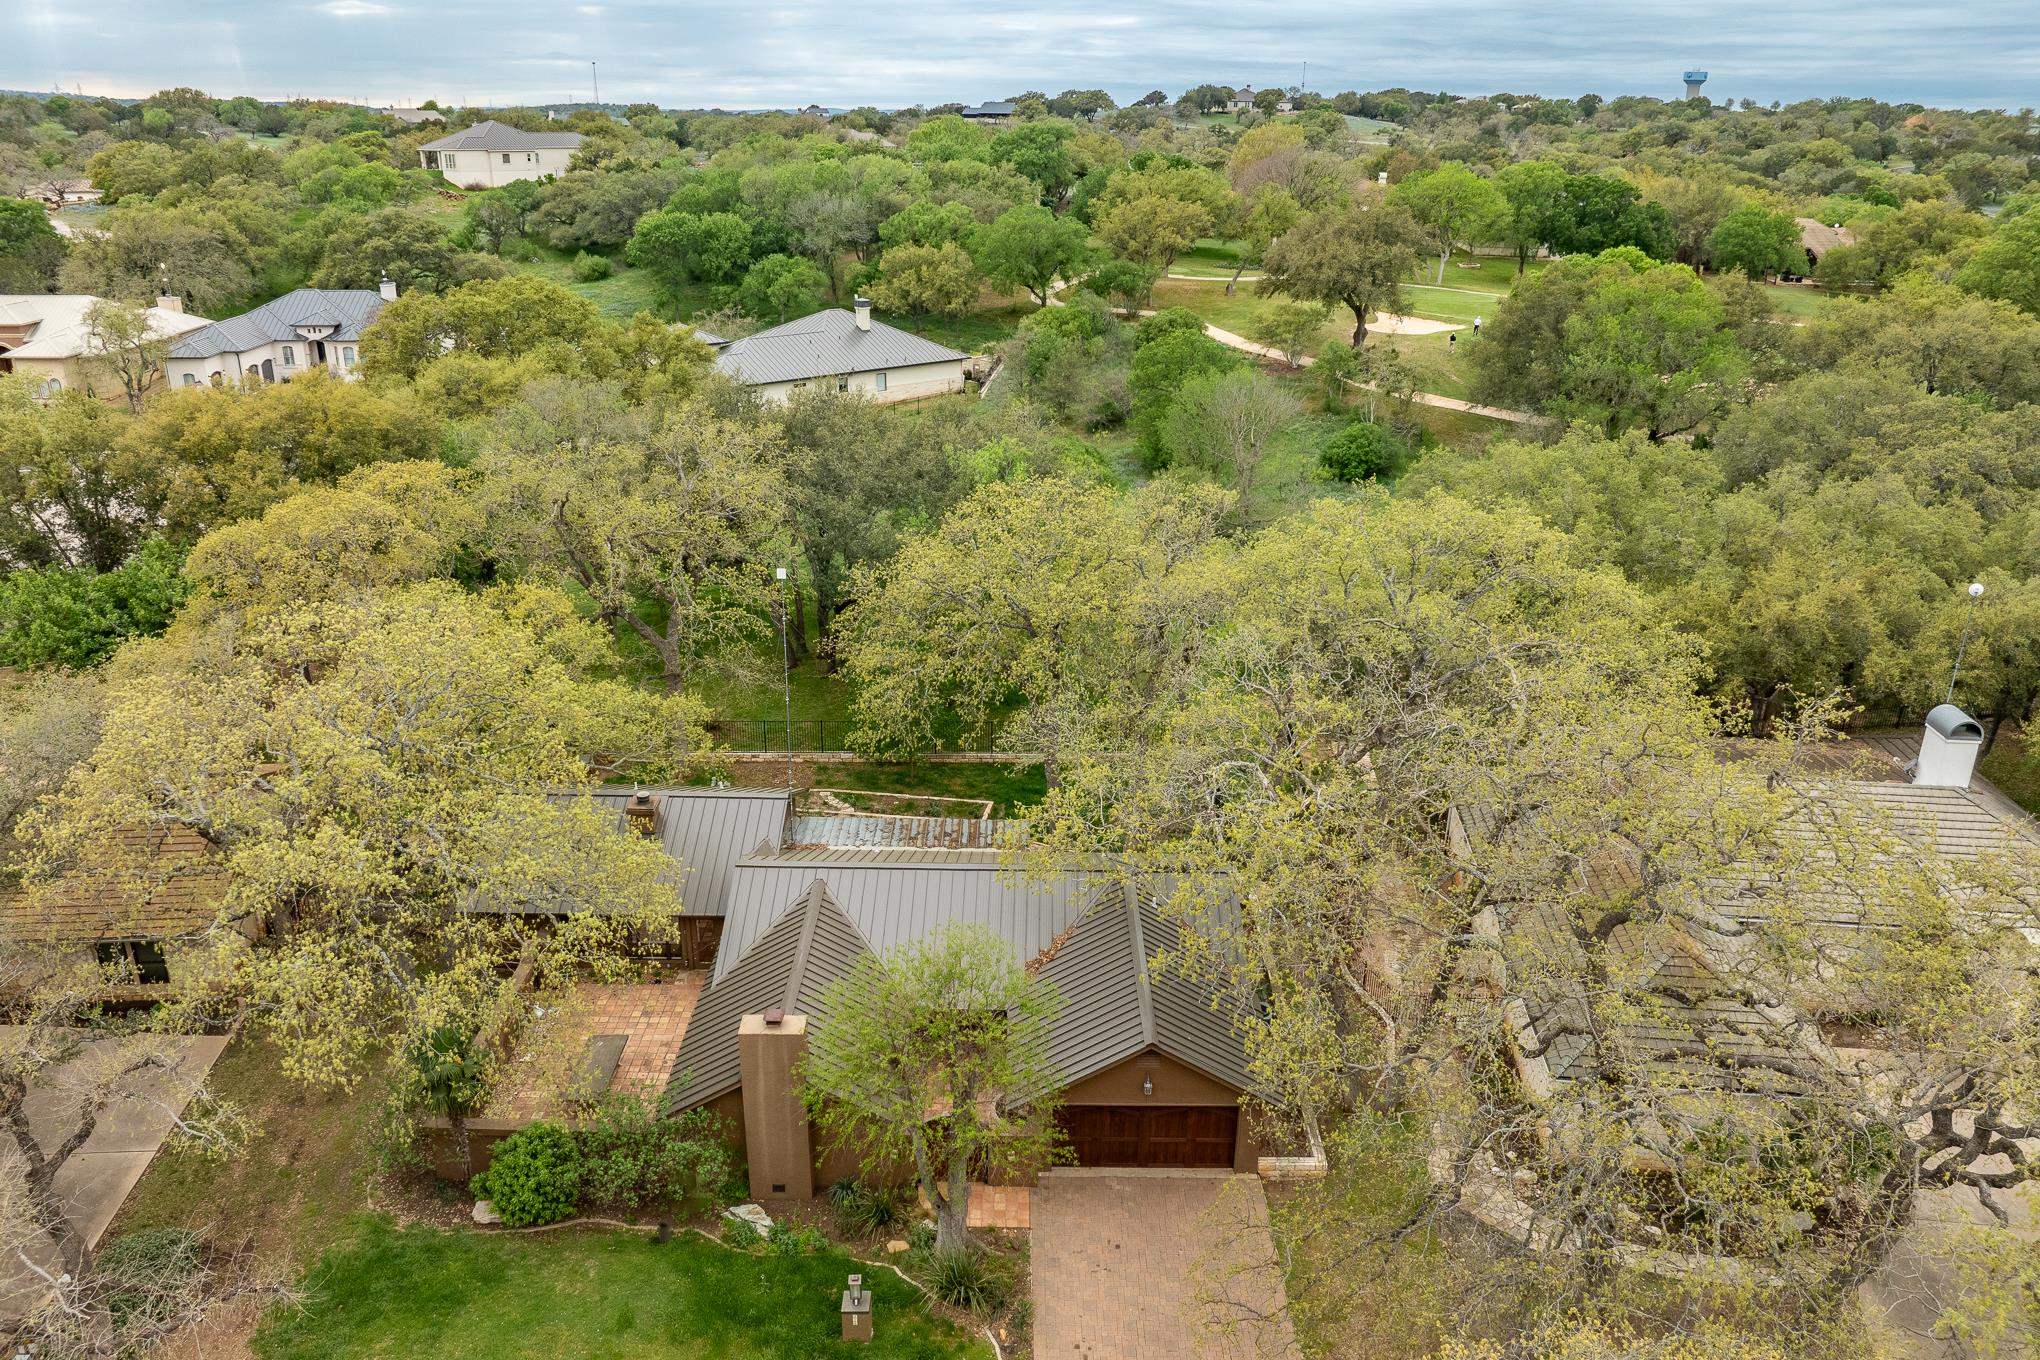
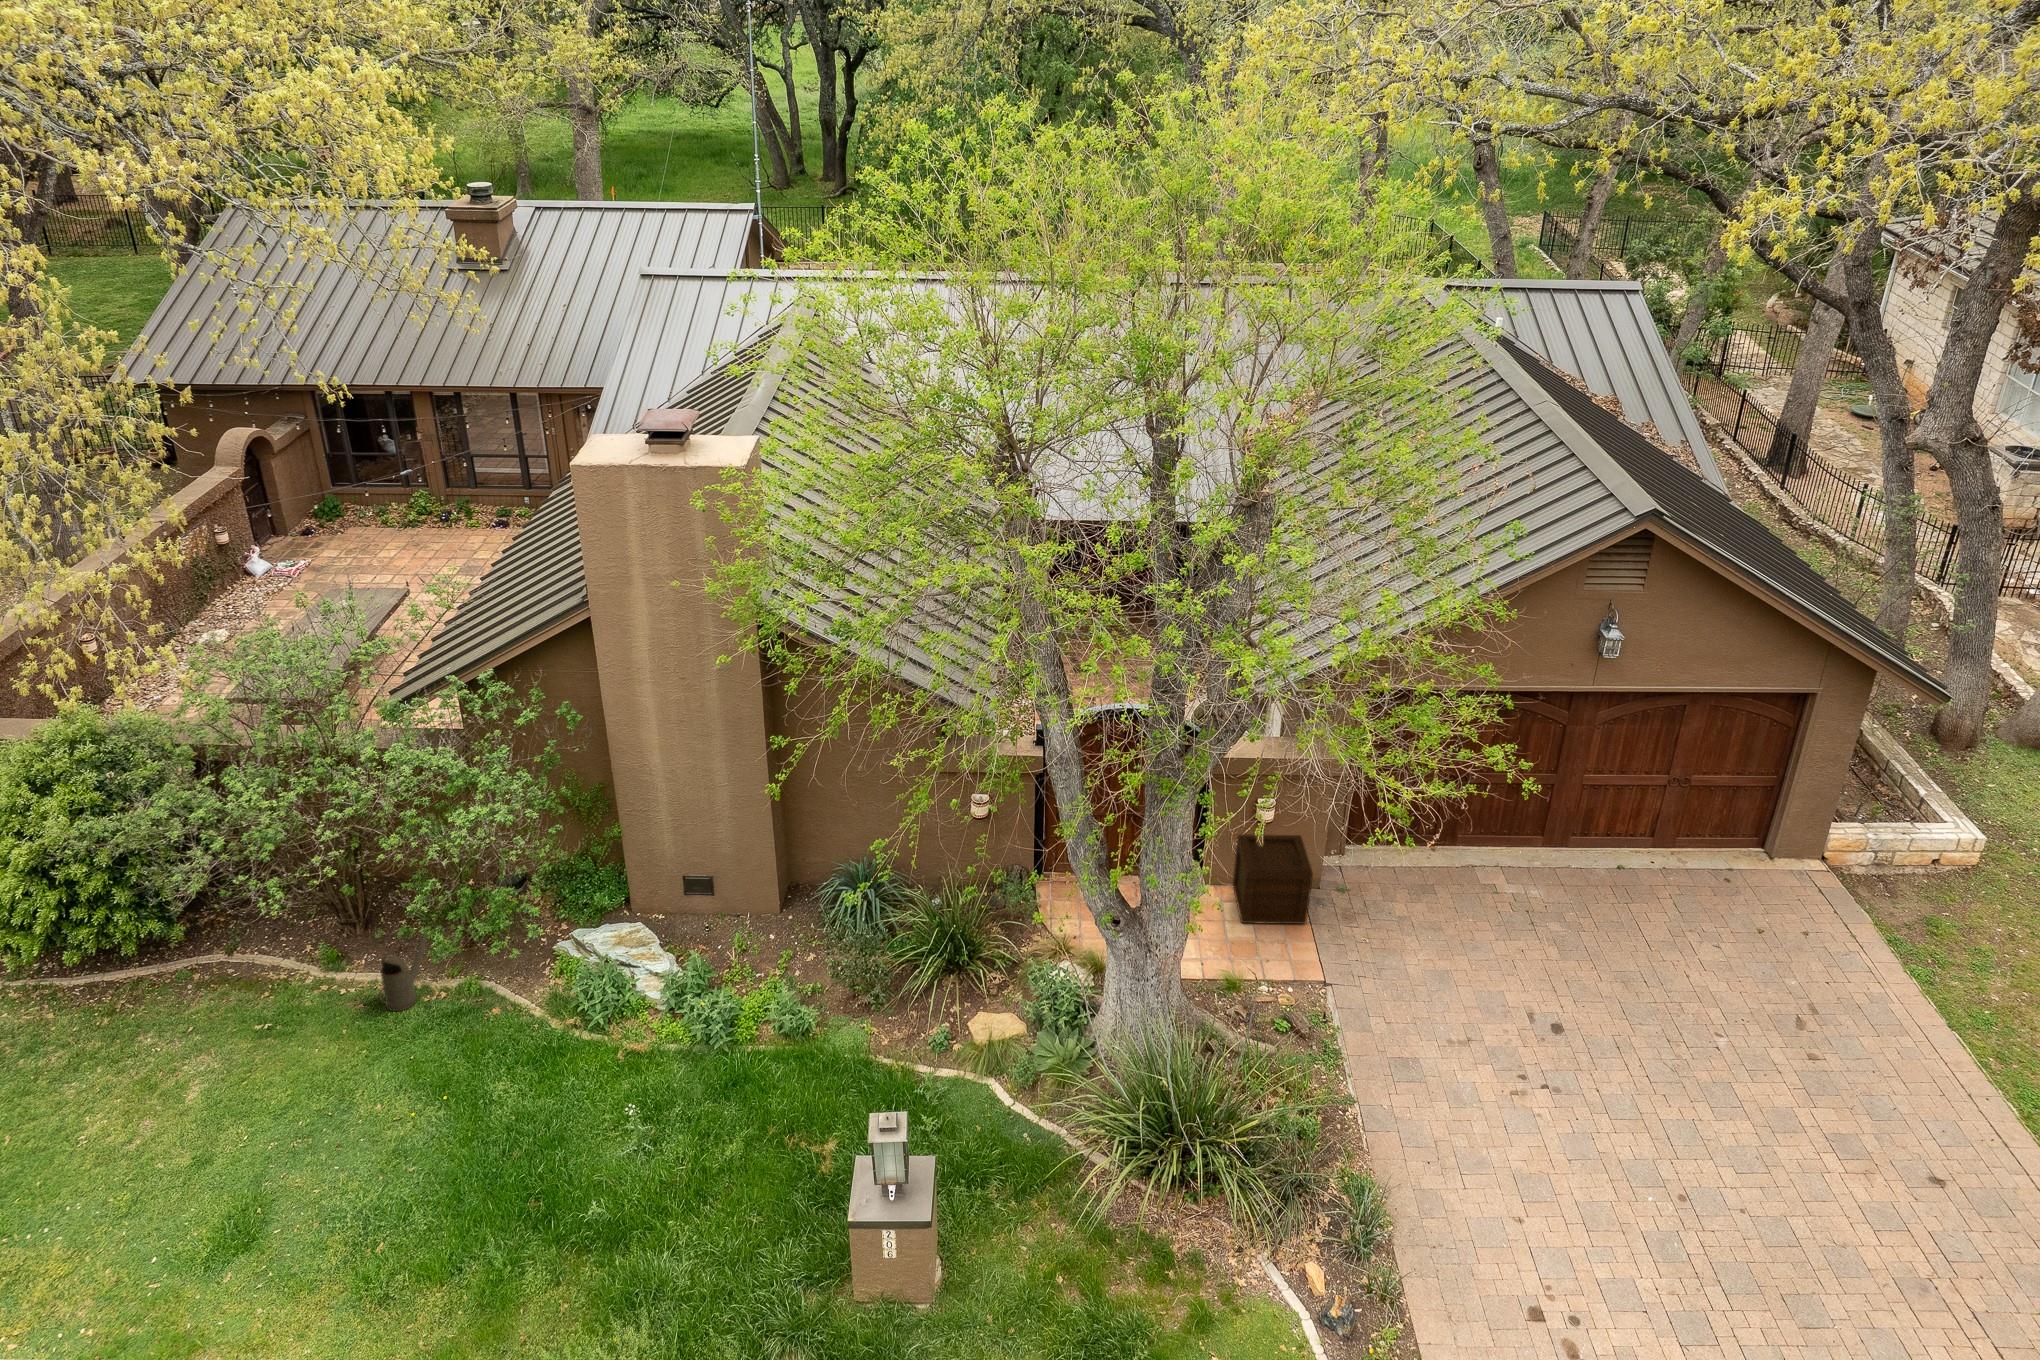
wooden crate: none [1002,1163,1029,1203] -> present [1233,834,1313,924]

